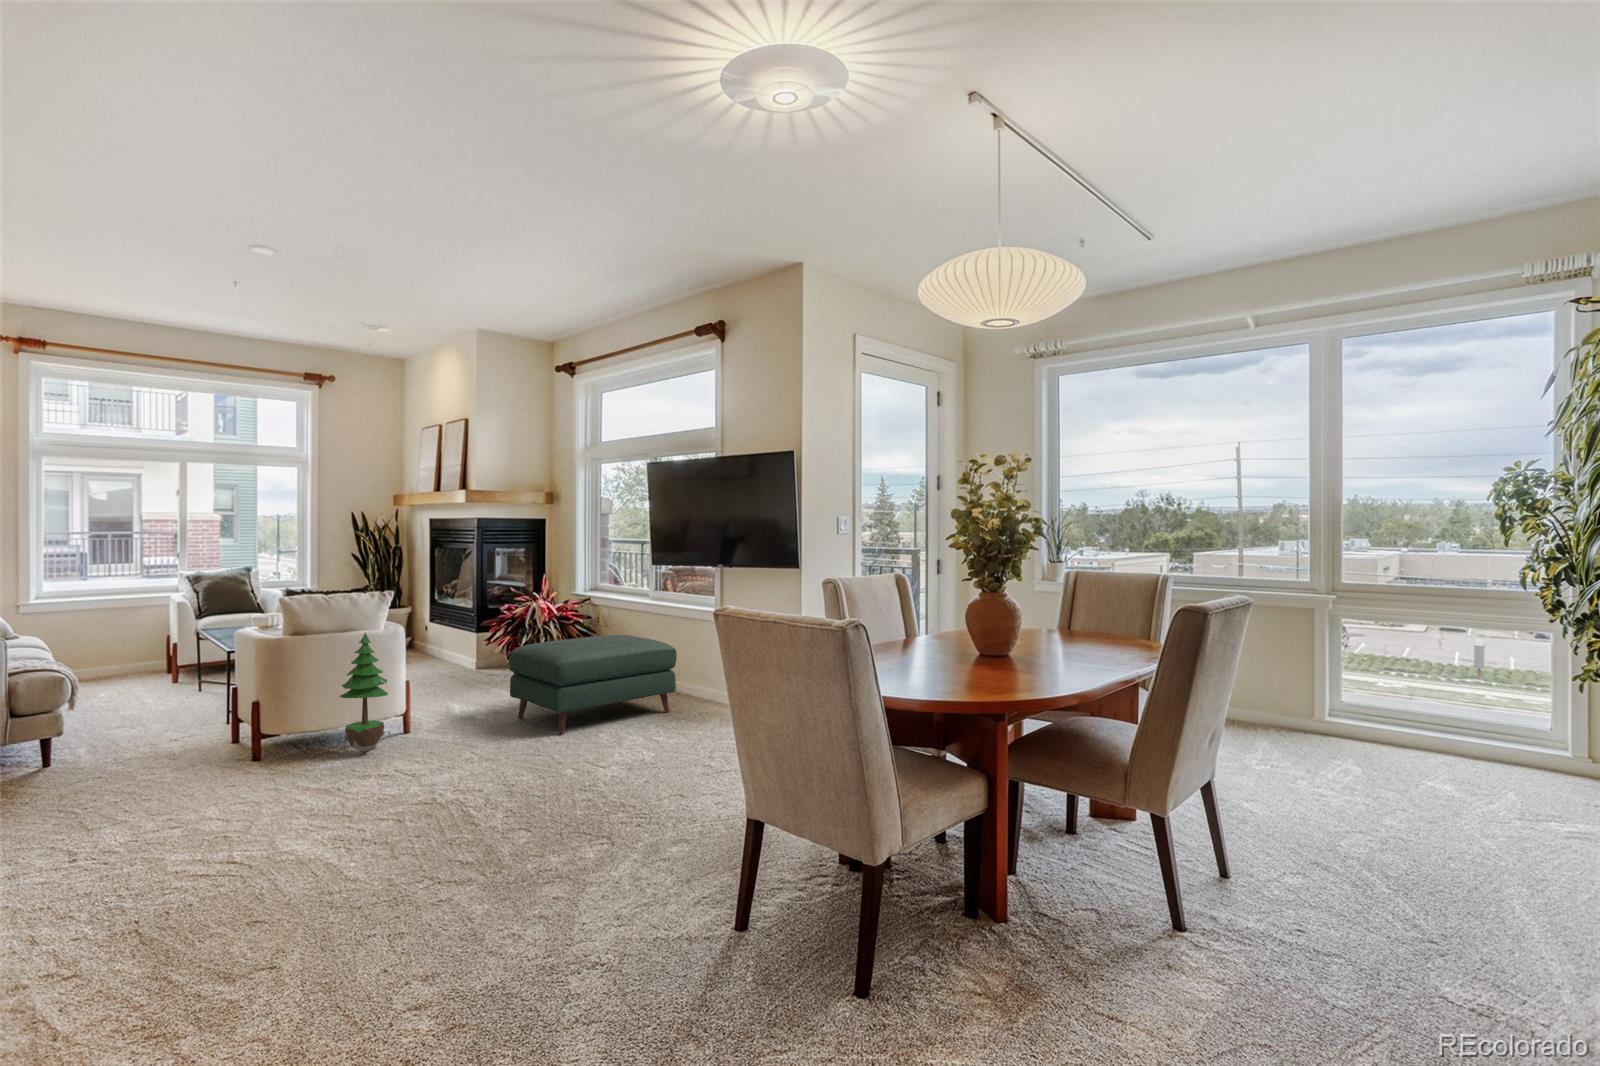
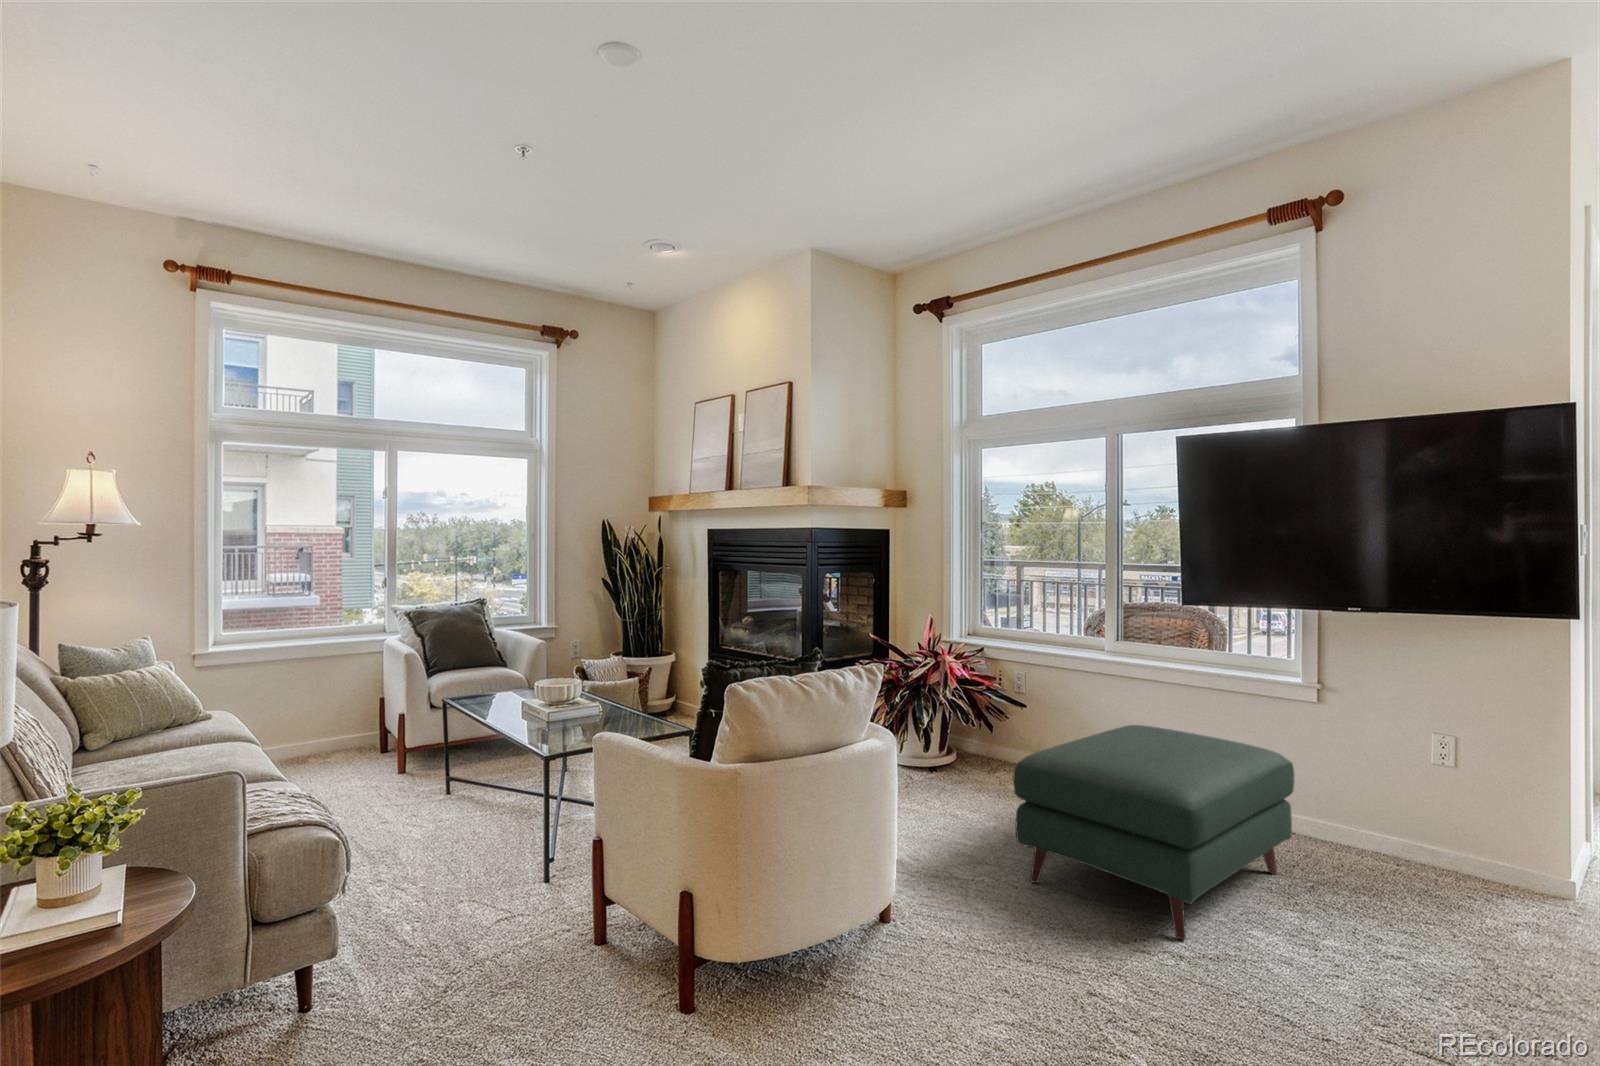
potted tree: present [339,633,388,754] -> none [836,751,922,994]

